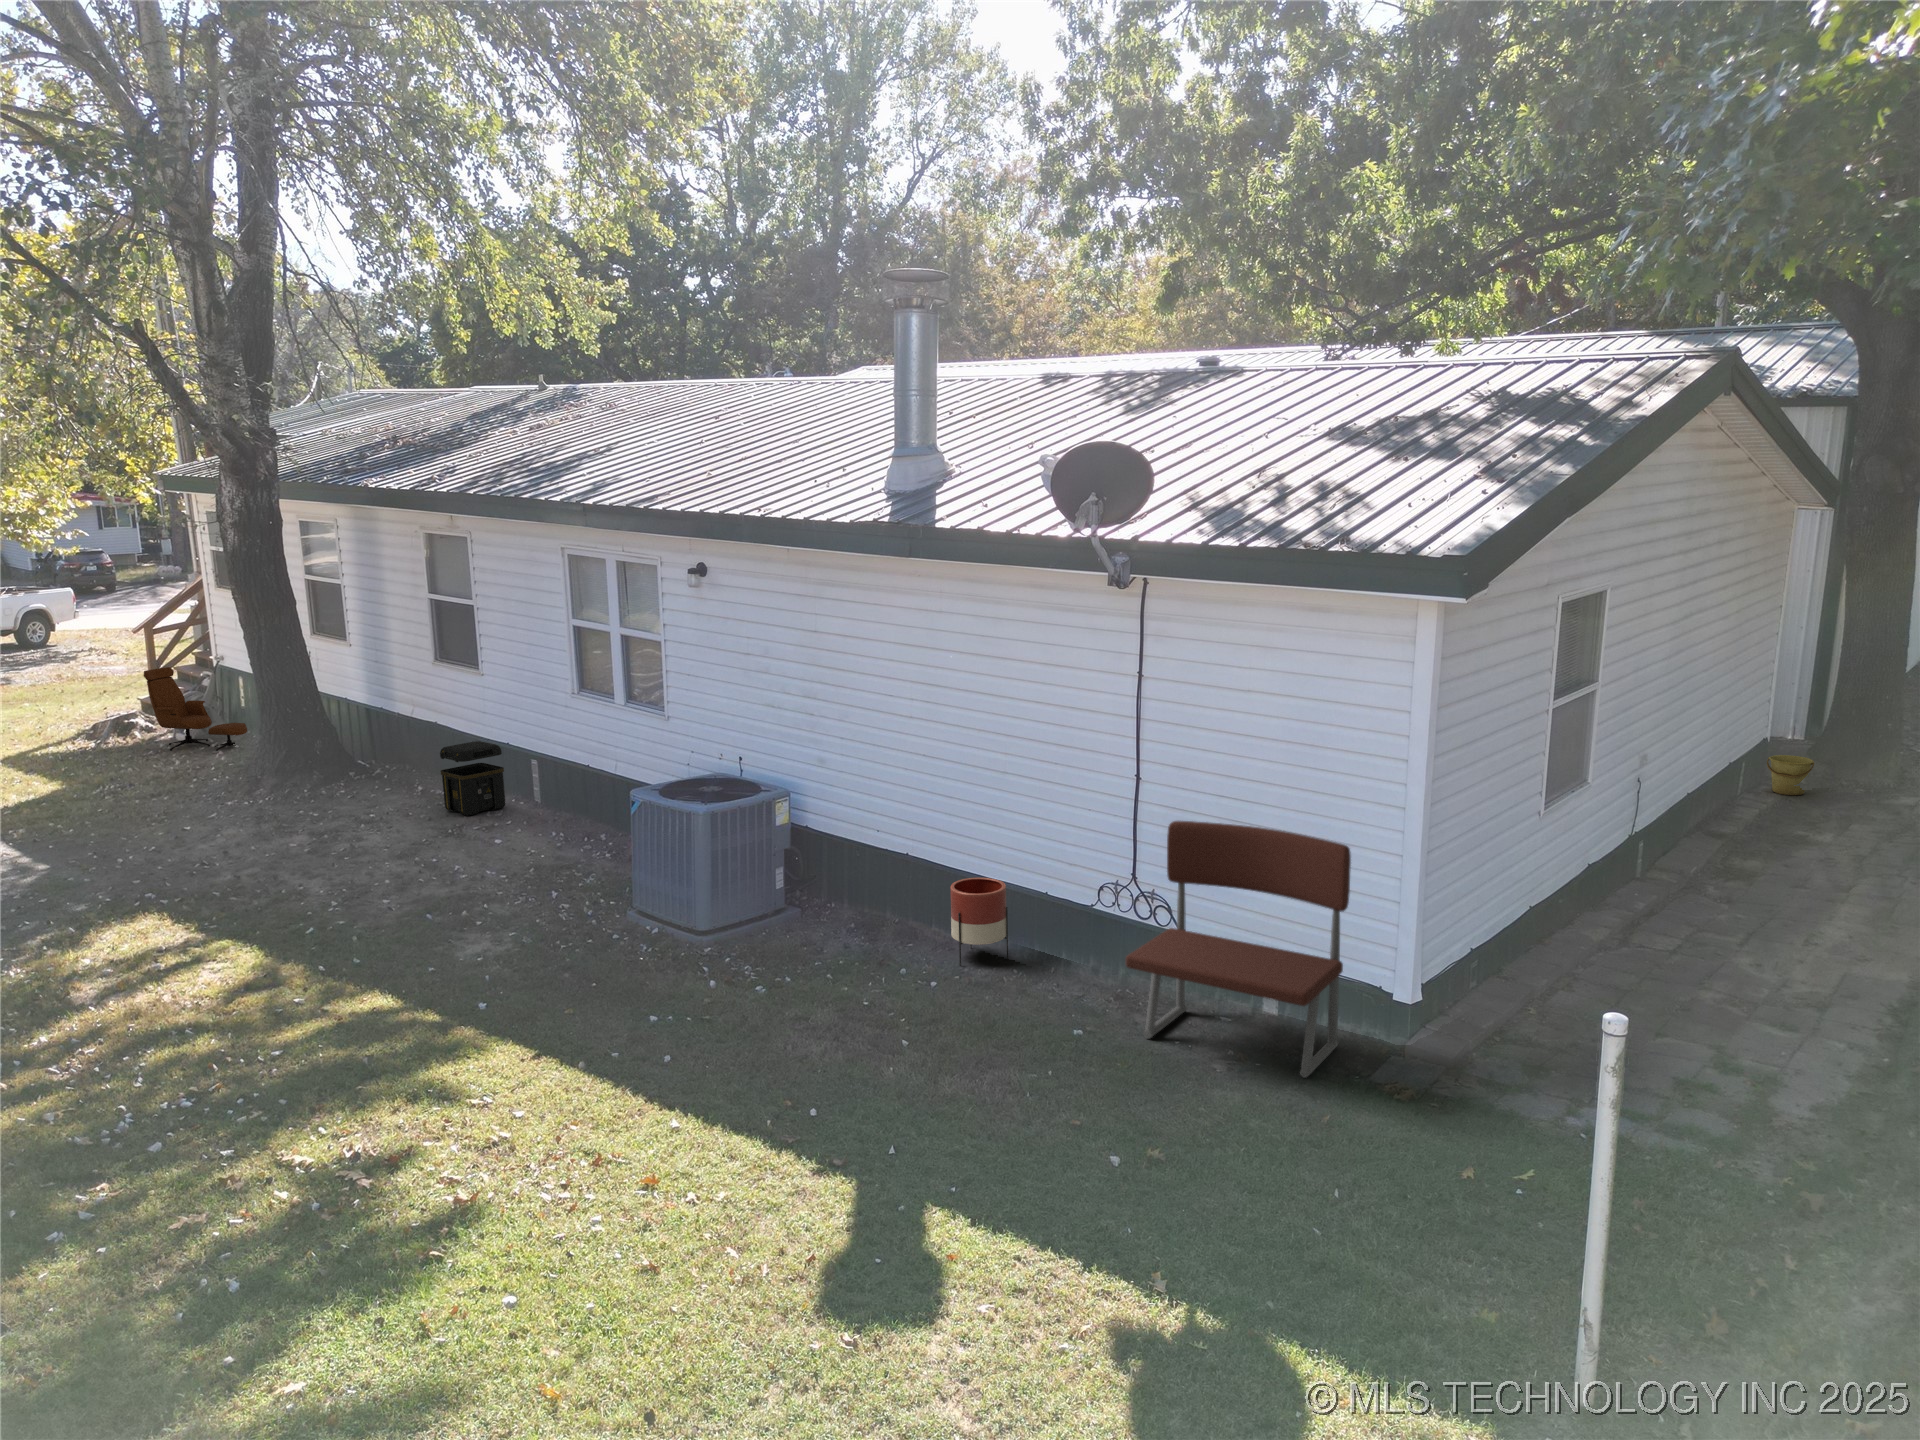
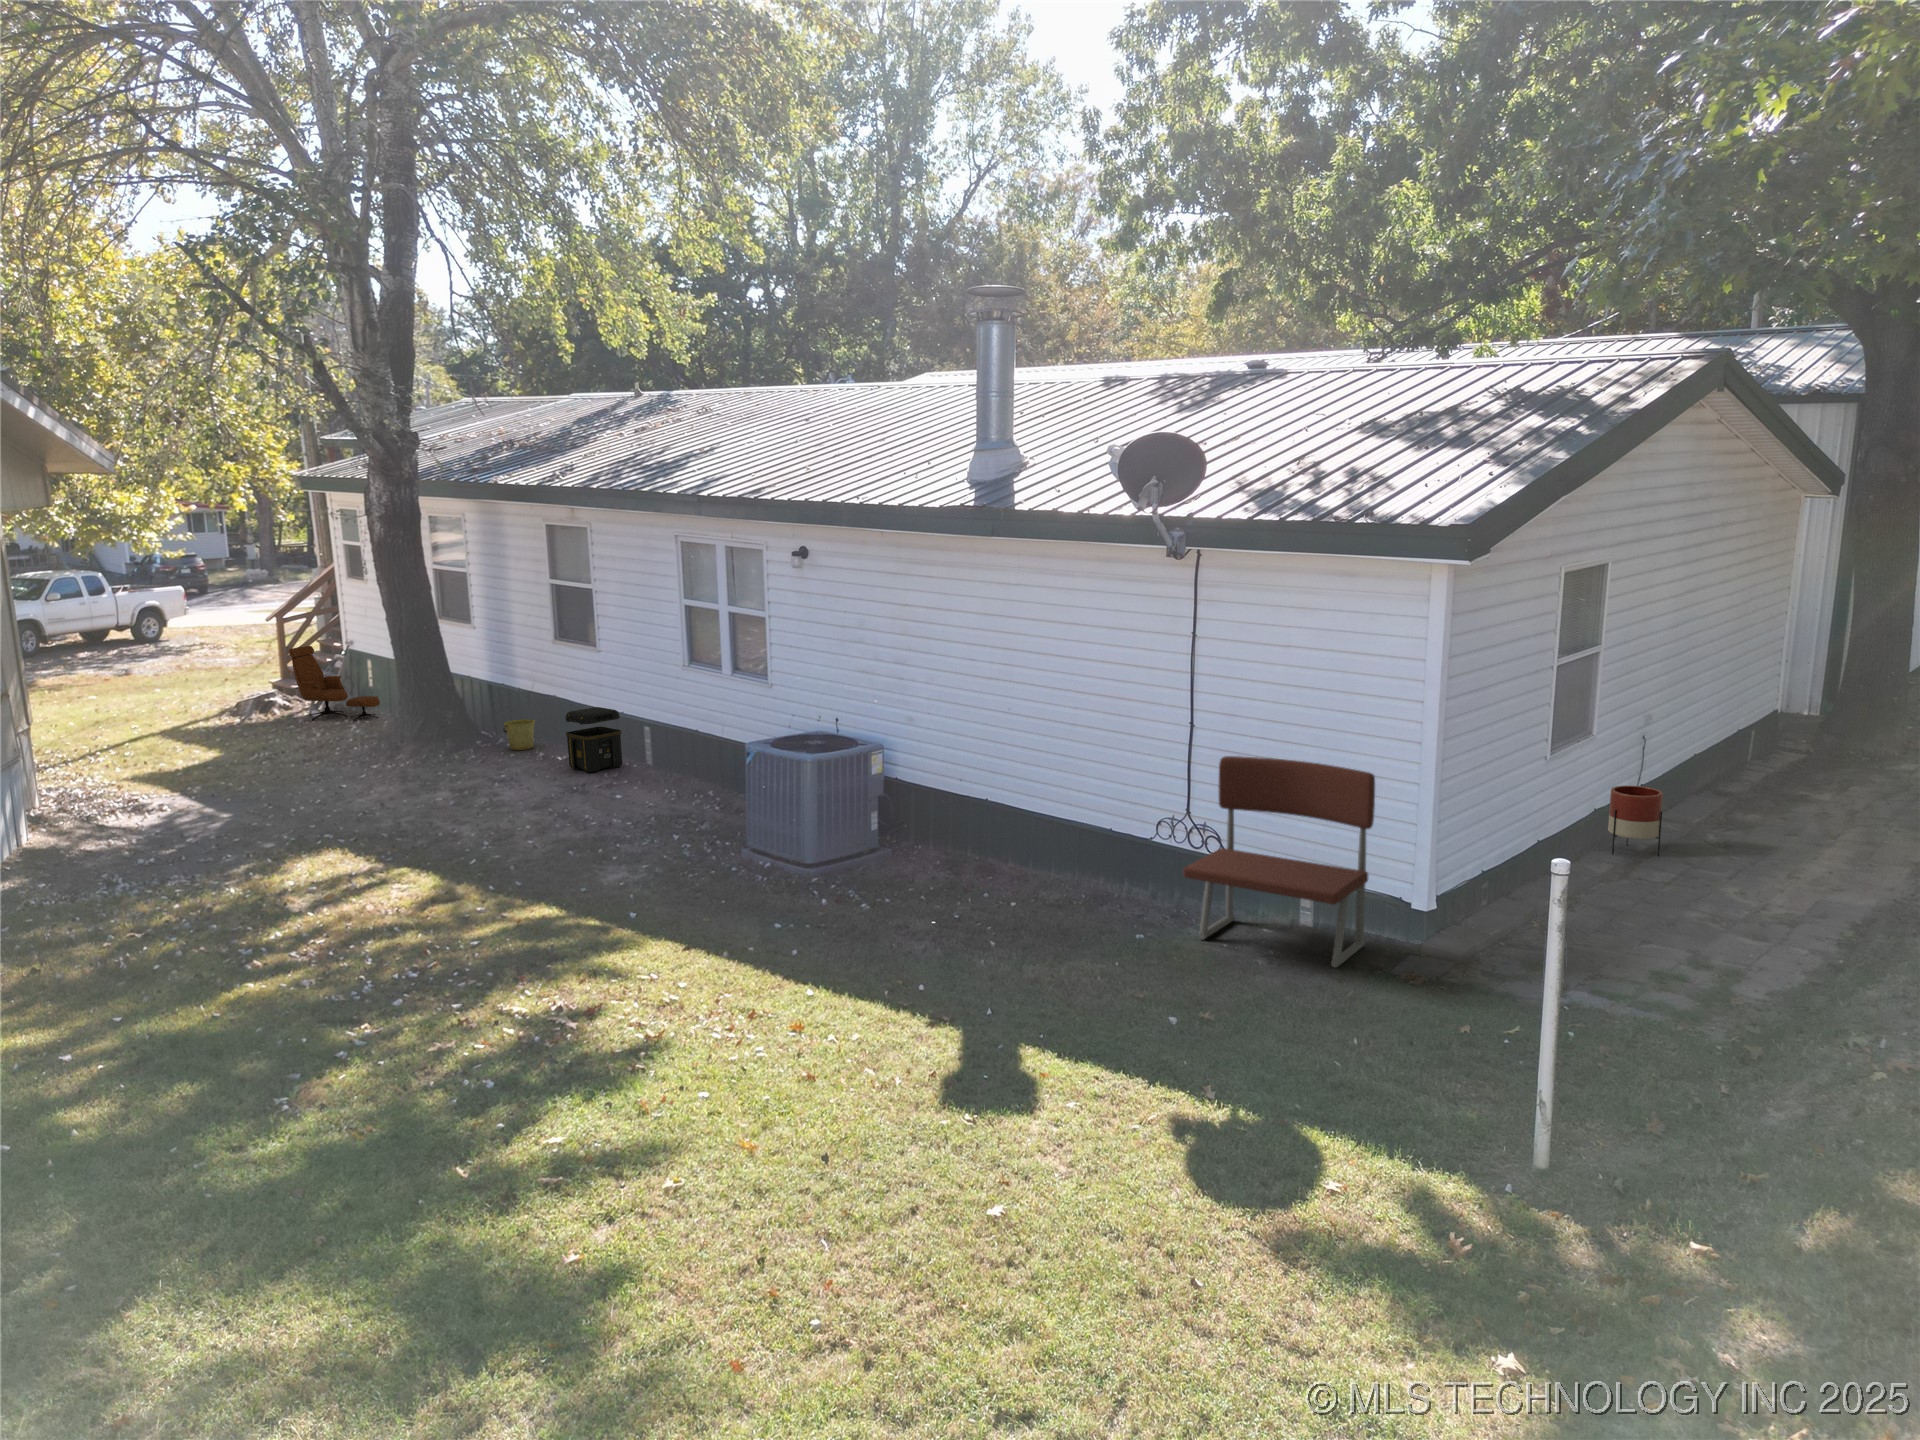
bucket: present [1767,755,1814,795] -> present [503,719,535,750]
planter: present [951,878,1008,966] -> present [1608,786,1663,856]

